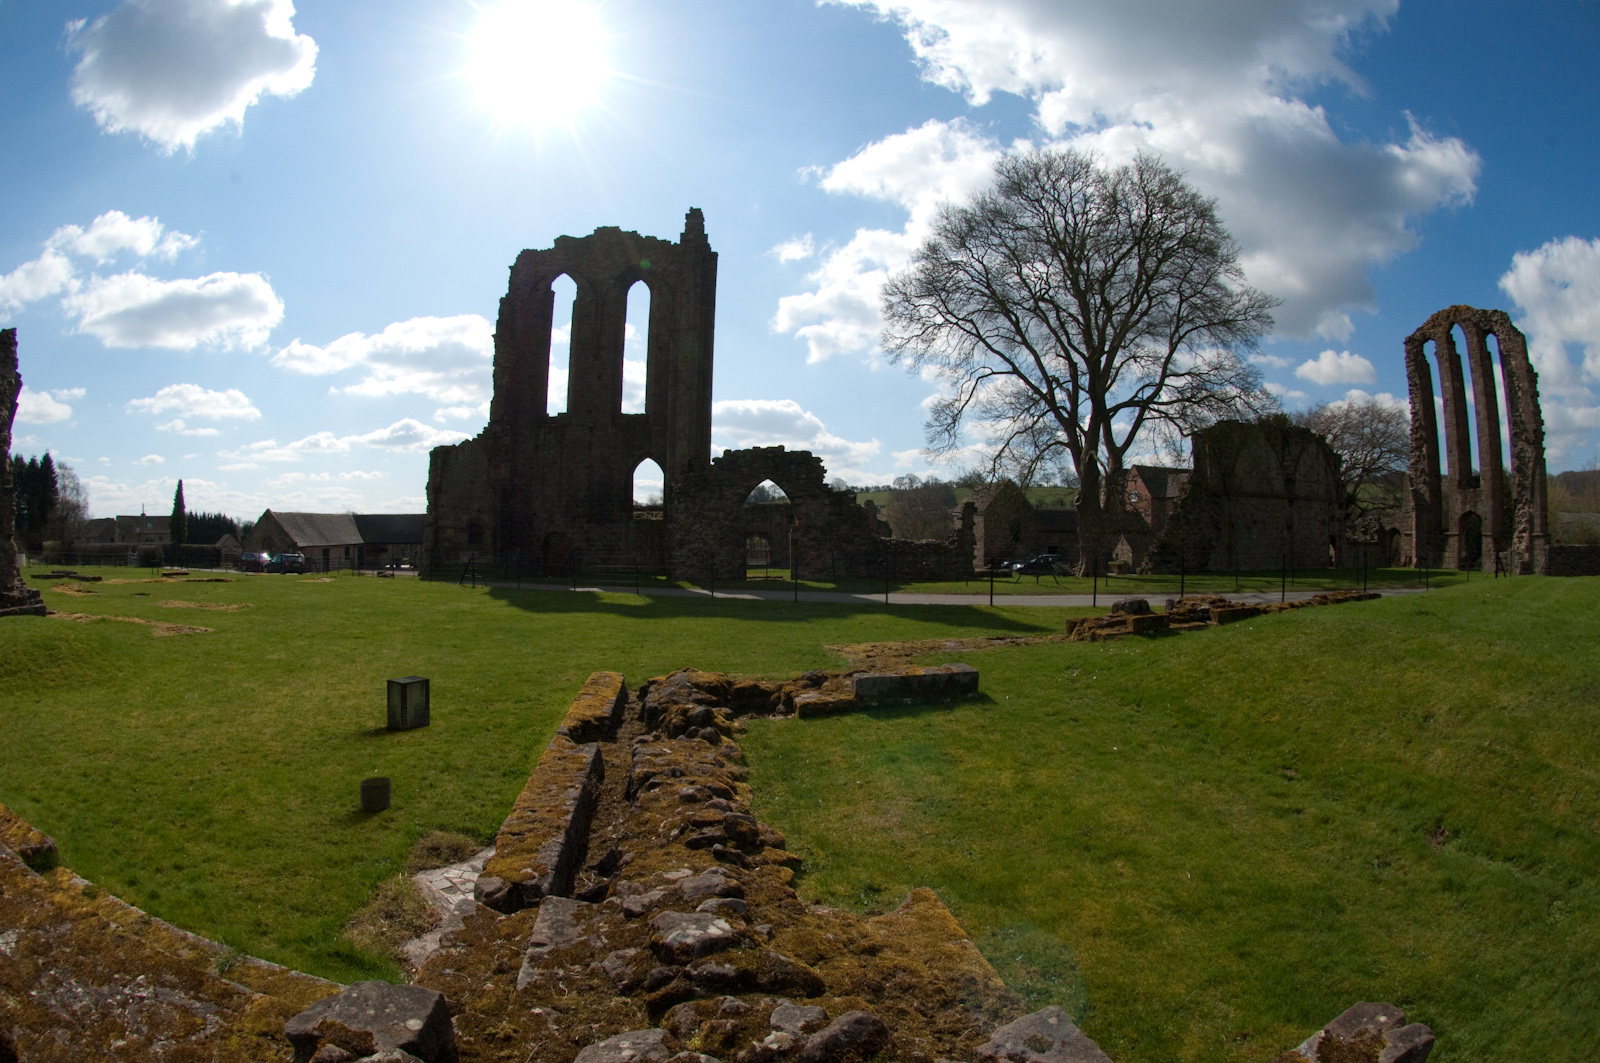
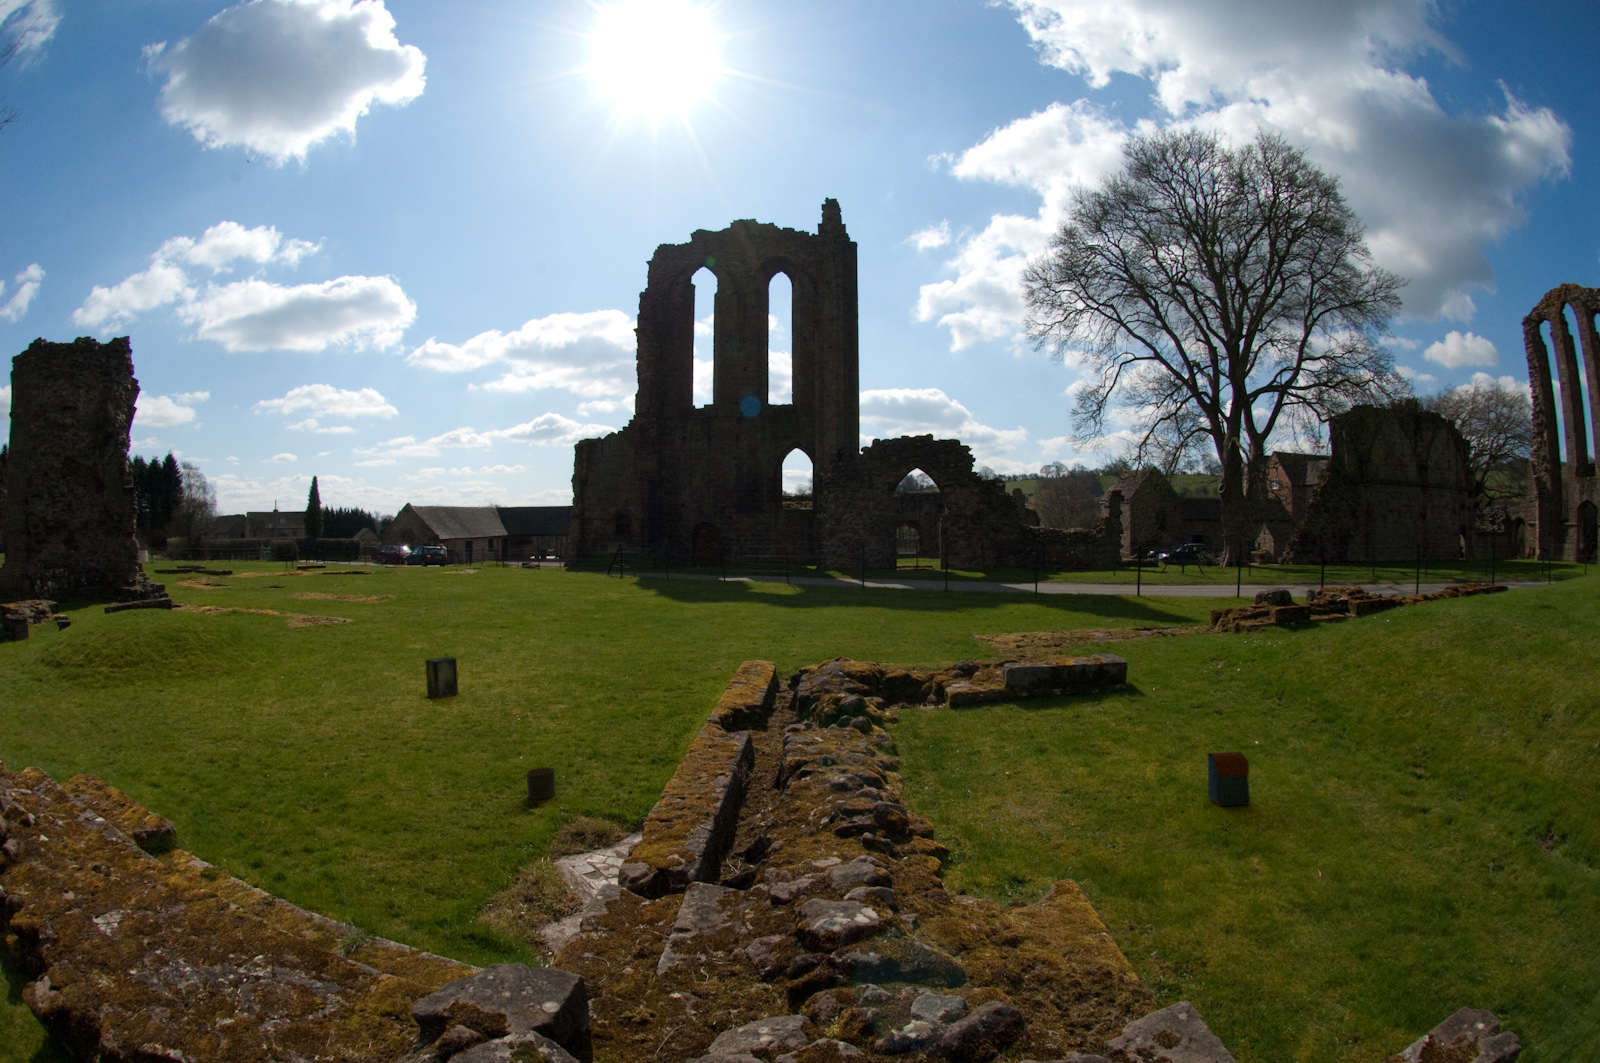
storage box: present [387,676,430,731] -> present [425,657,458,698]
backpack: none [1033,768,1069,817] -> present [1208,752,1250,806]

